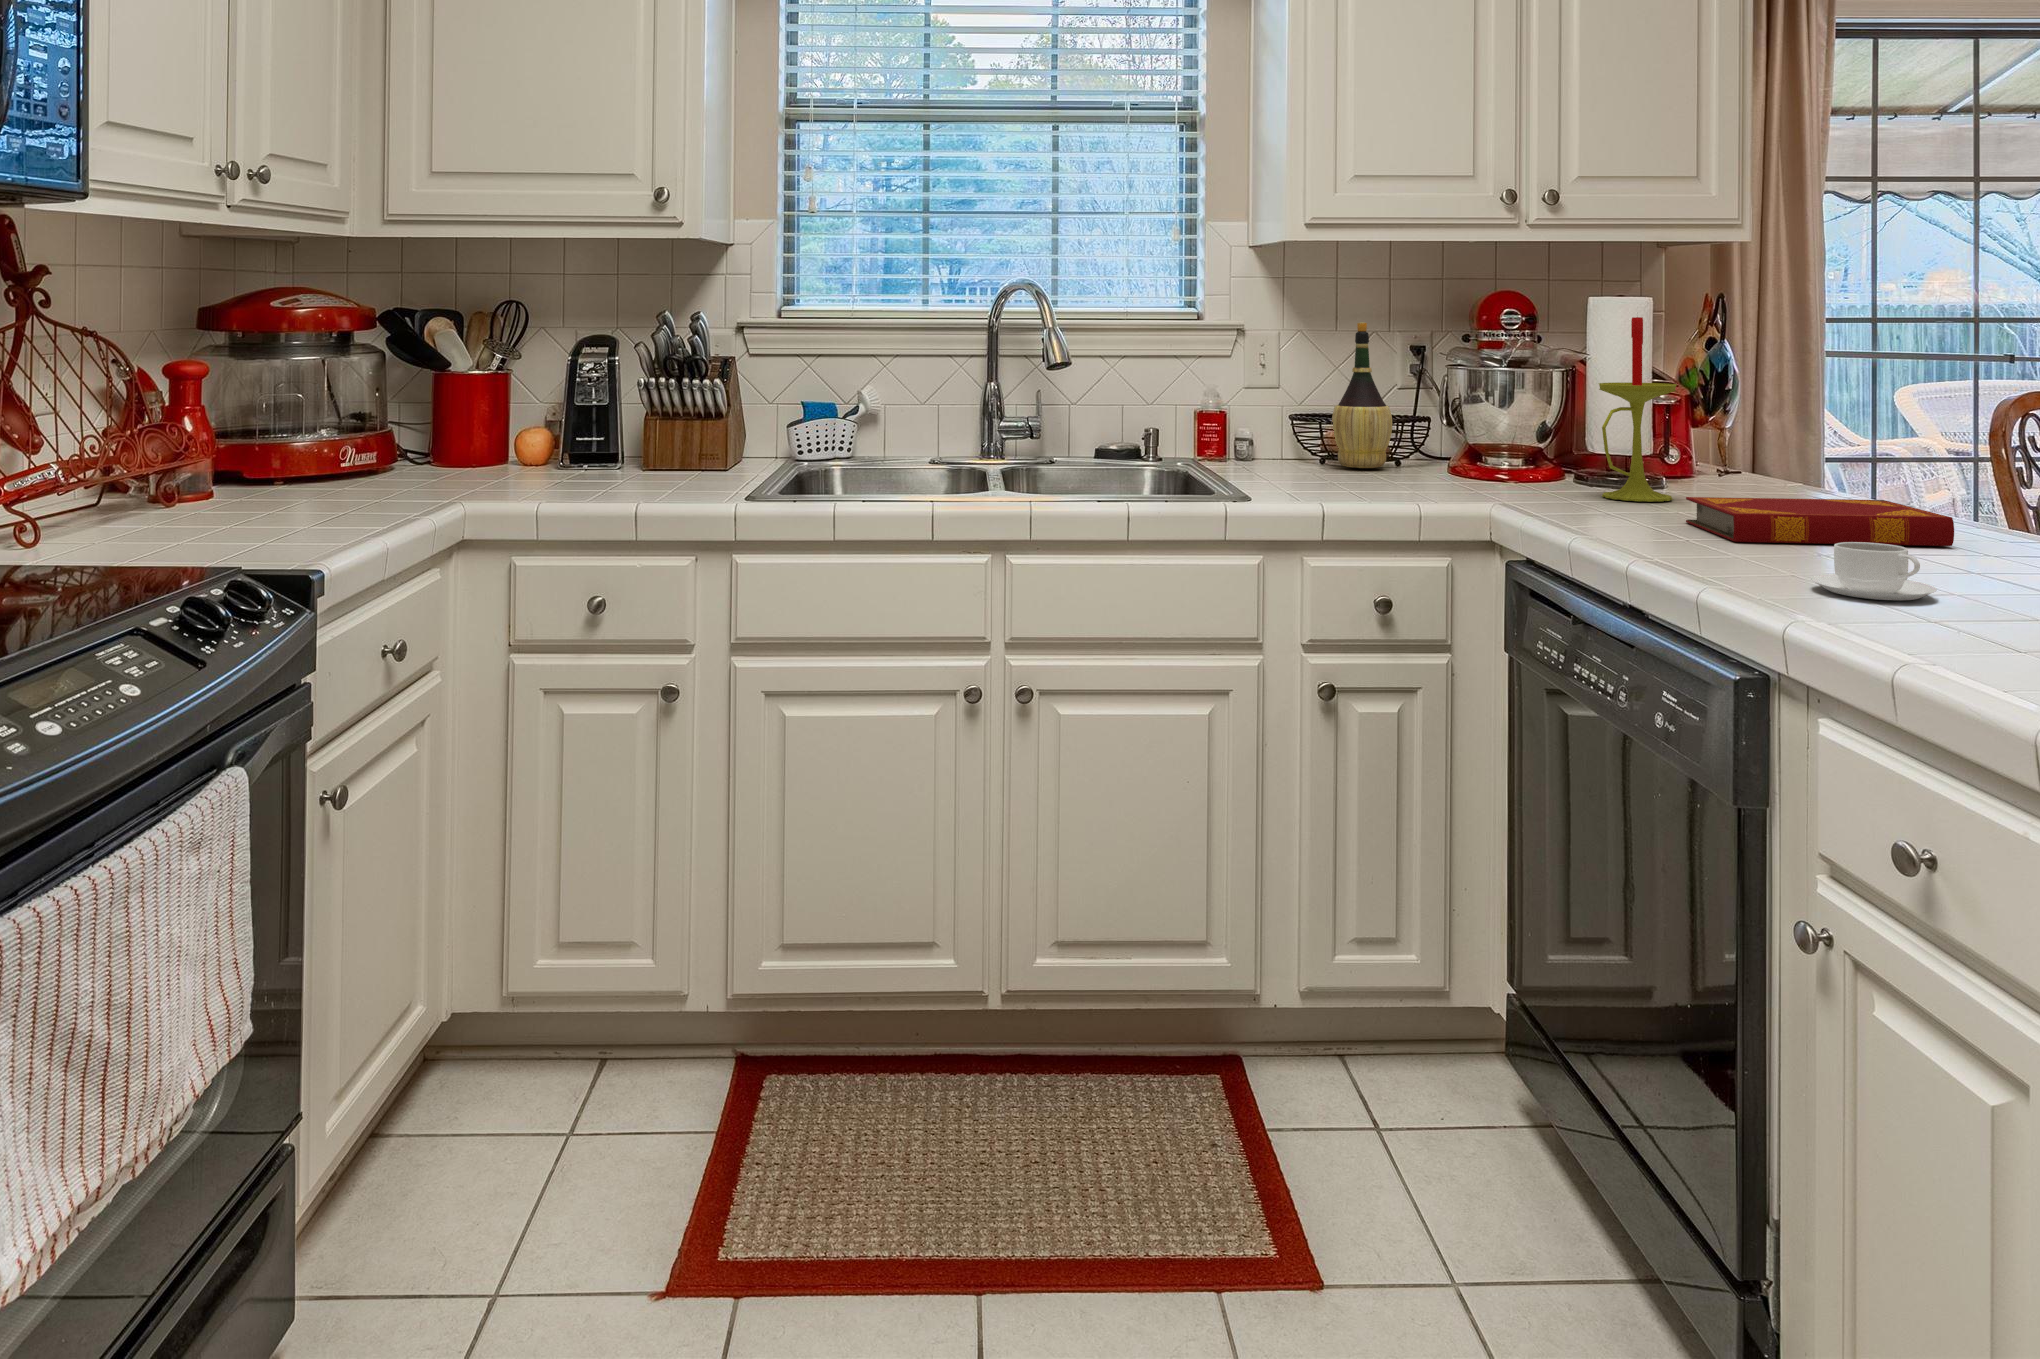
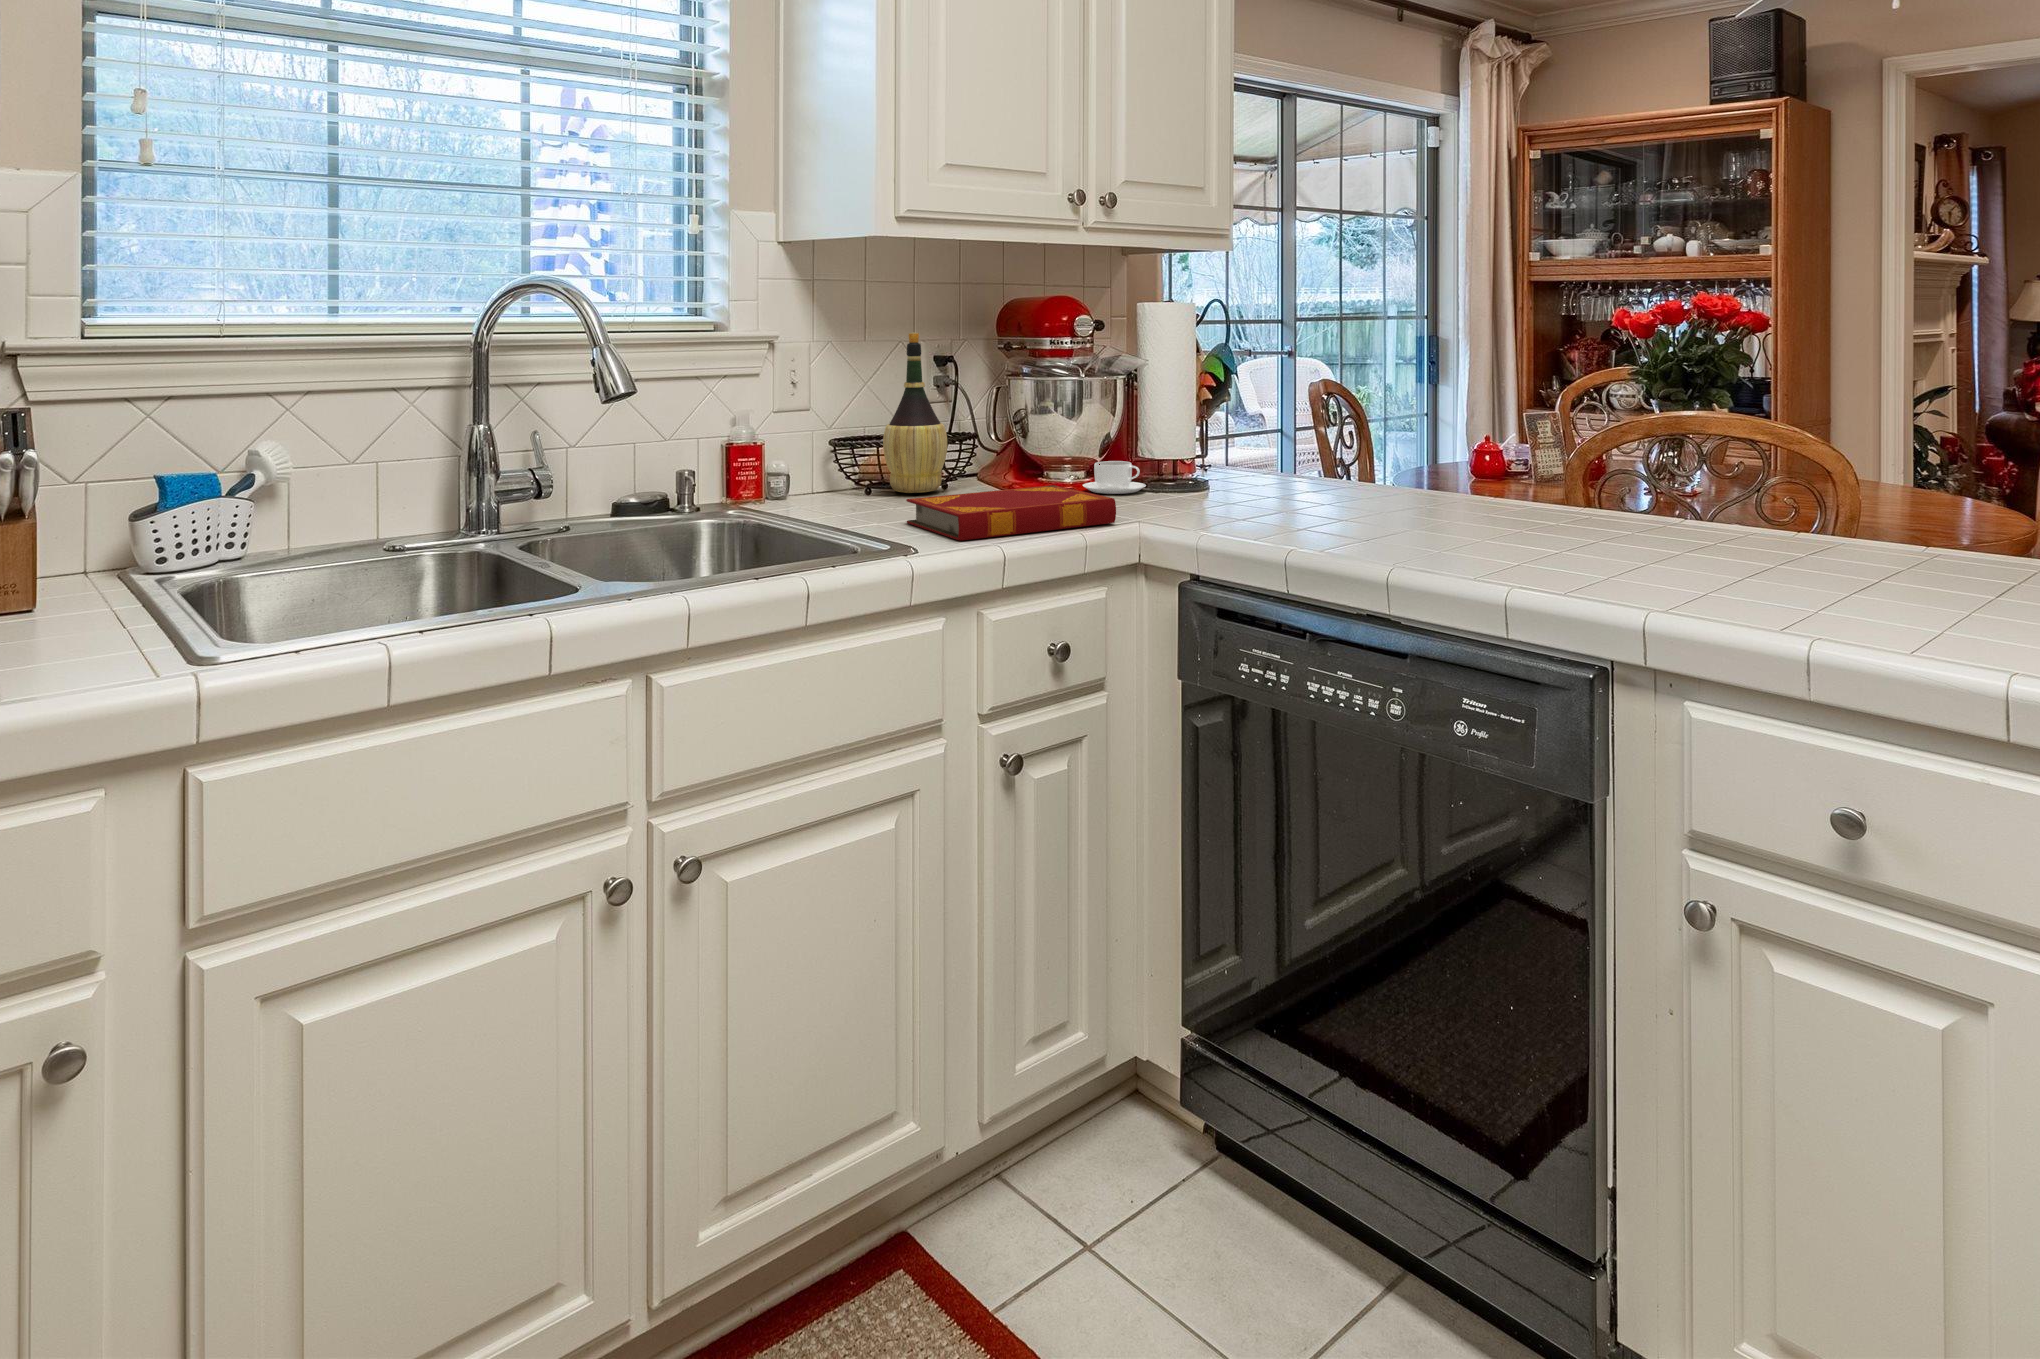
candle: present [1599,317,1676,502] -> none [1187,321,1258,506]
hardback book: present [1686,497,1954,546] -> present [906,485,1116,541]
coffee cup: present [1811,542,1937,600] -> present [1083,461,1146,494]

